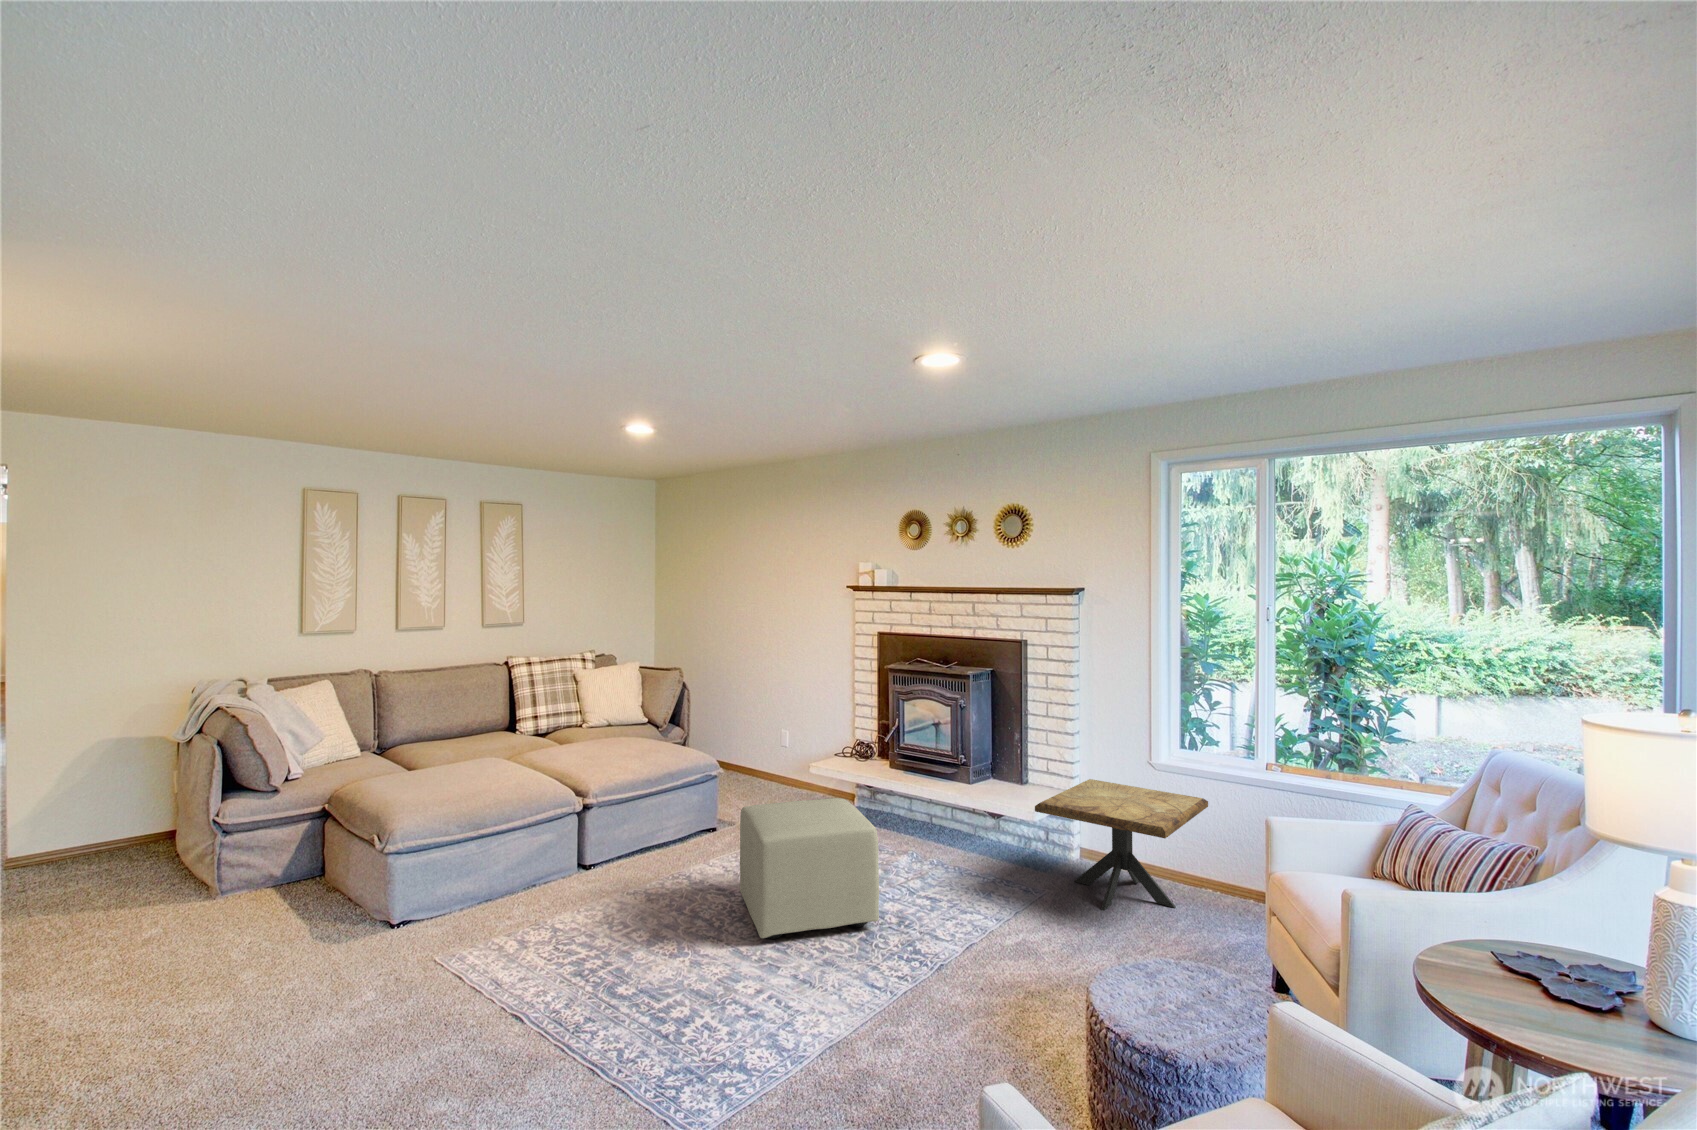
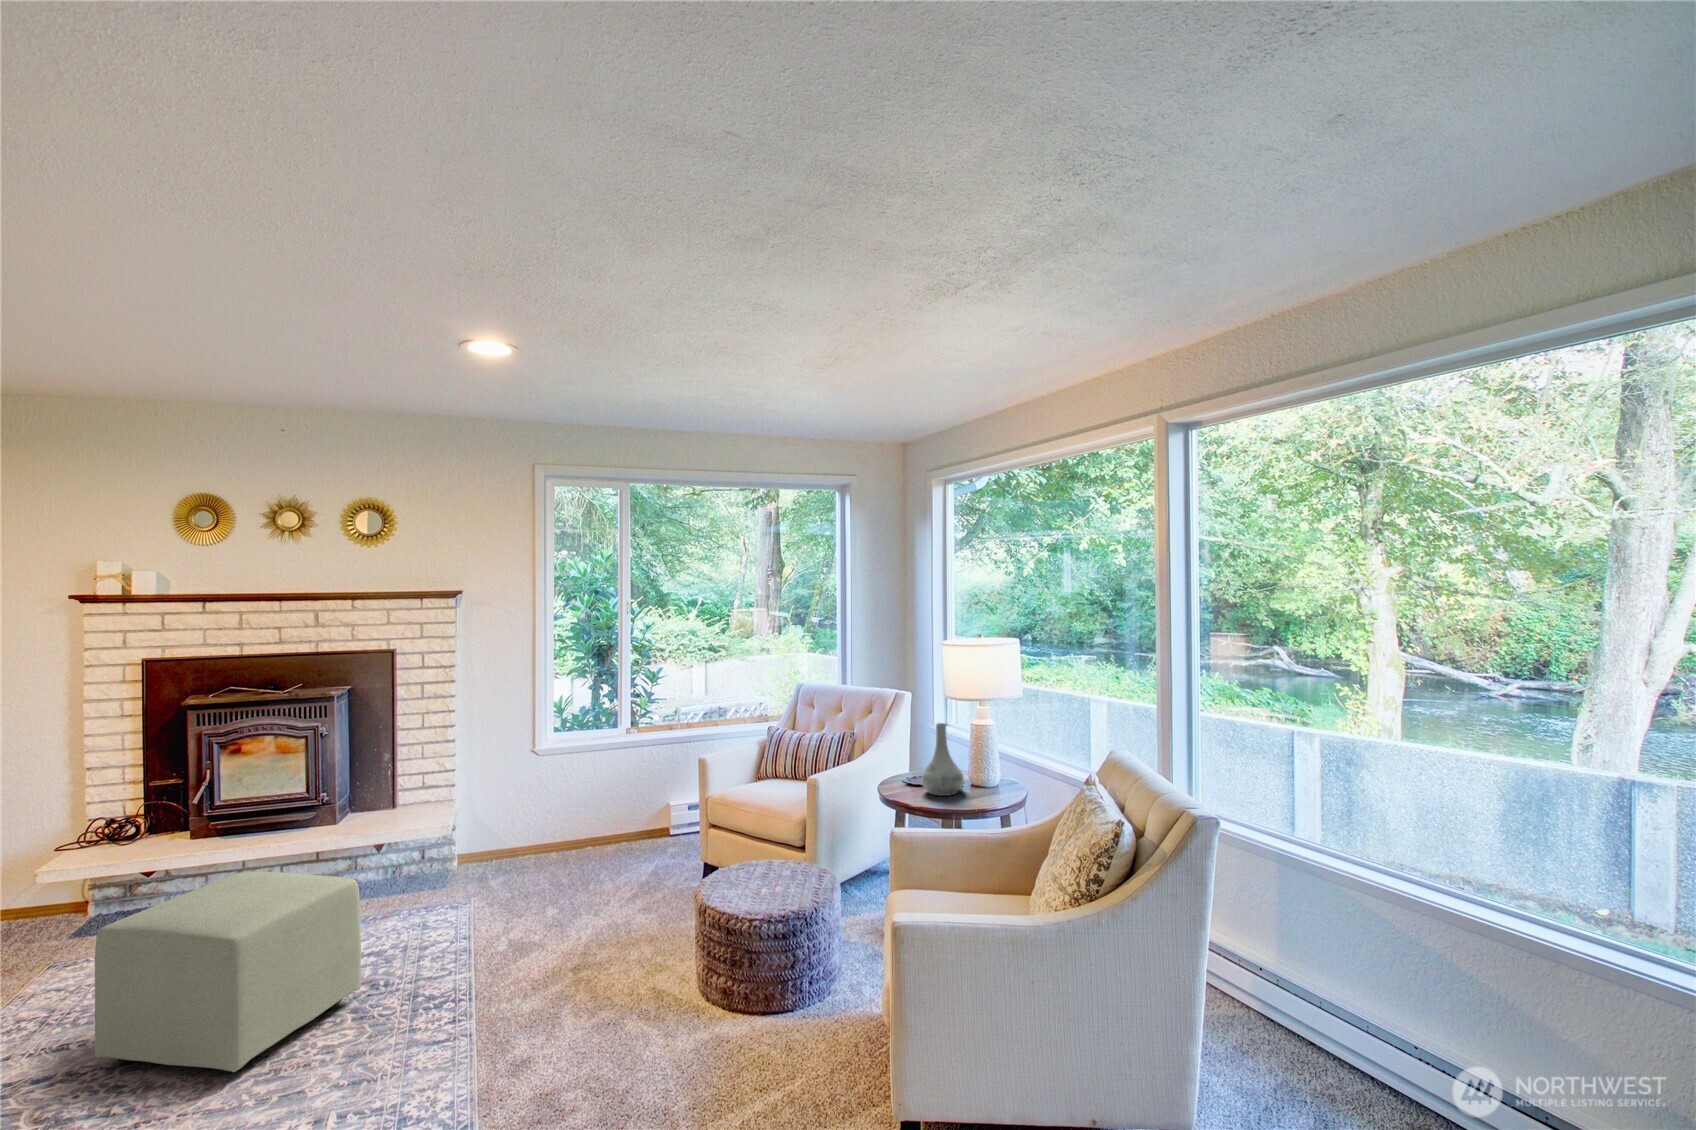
side table: present [1035,779,1208,911] -> none [470,770,606,892]
vase: none [1510,871,1624,1027] -> present [921,723,964,796]

